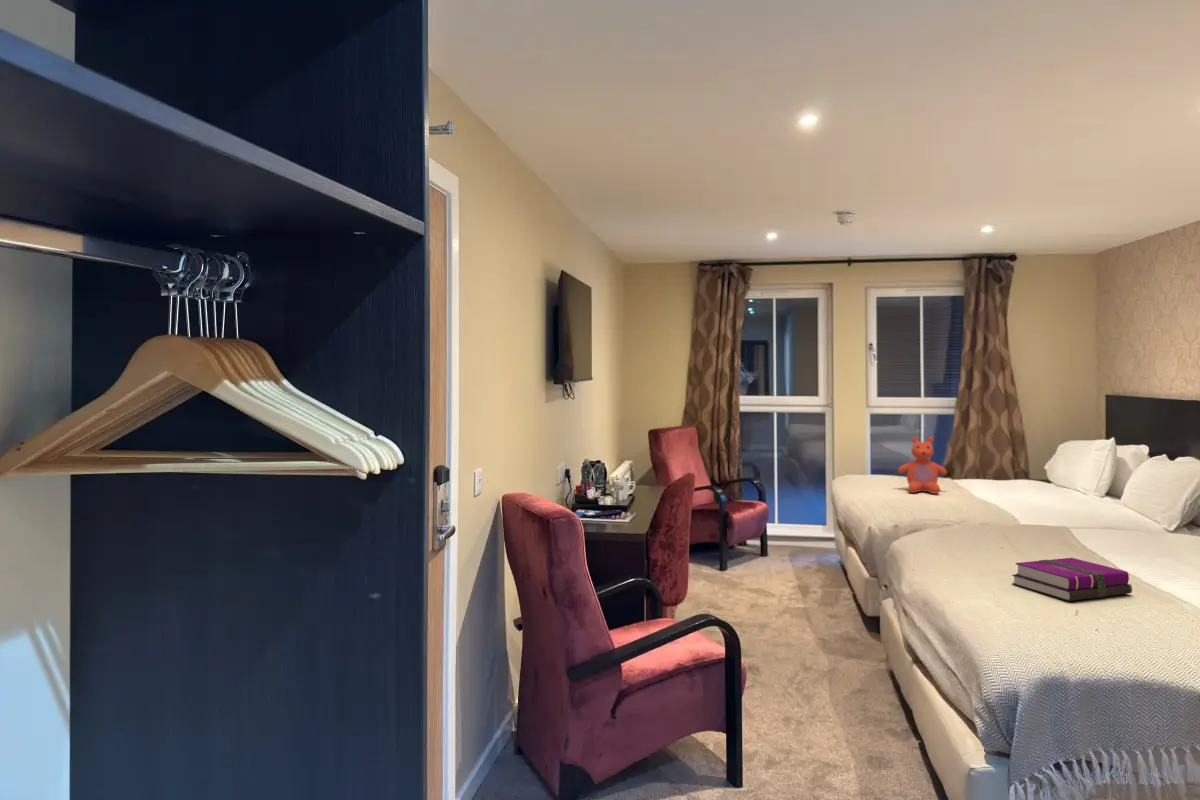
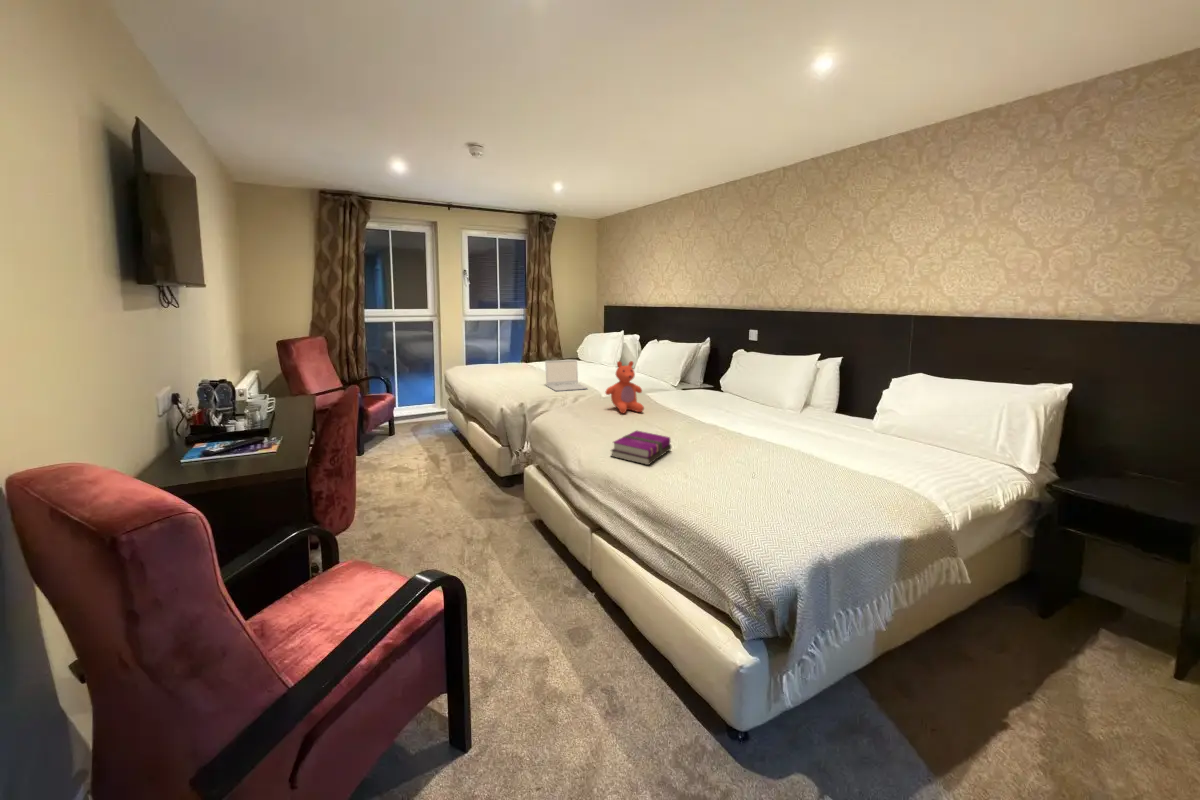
teddy bear: present [898,437,947,494] -> present [606,361,644,413]
laptop: none [971,465,1044,512] -> present [545,360,587,391]

